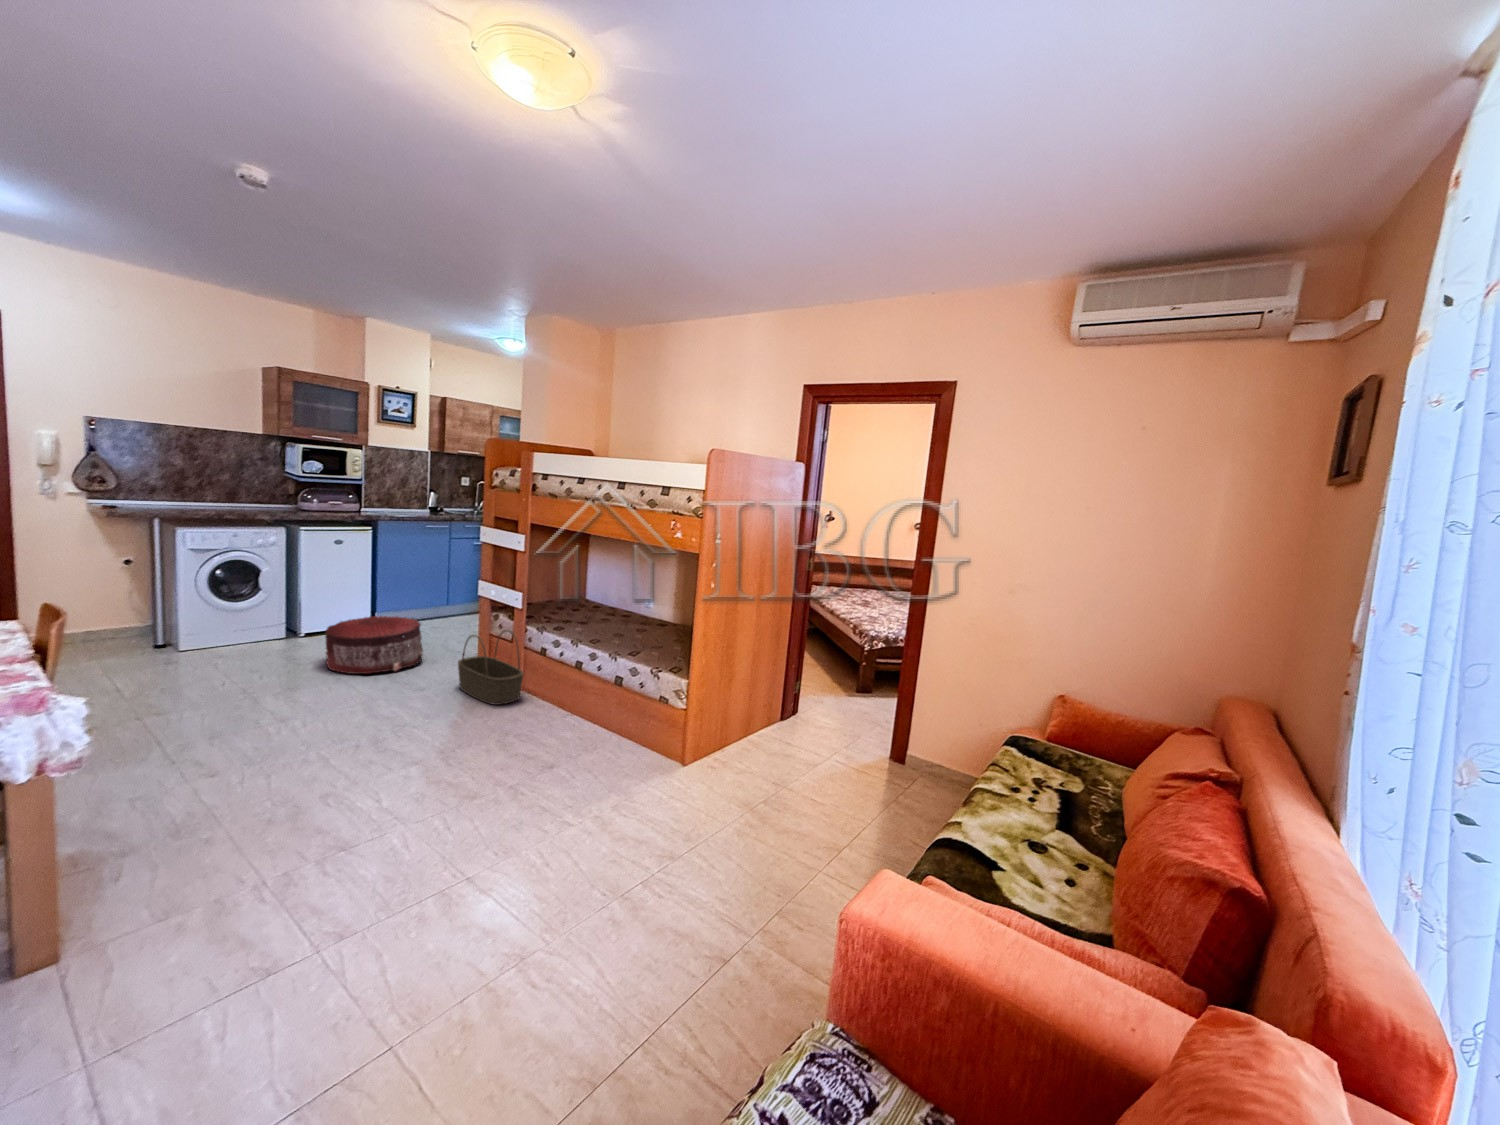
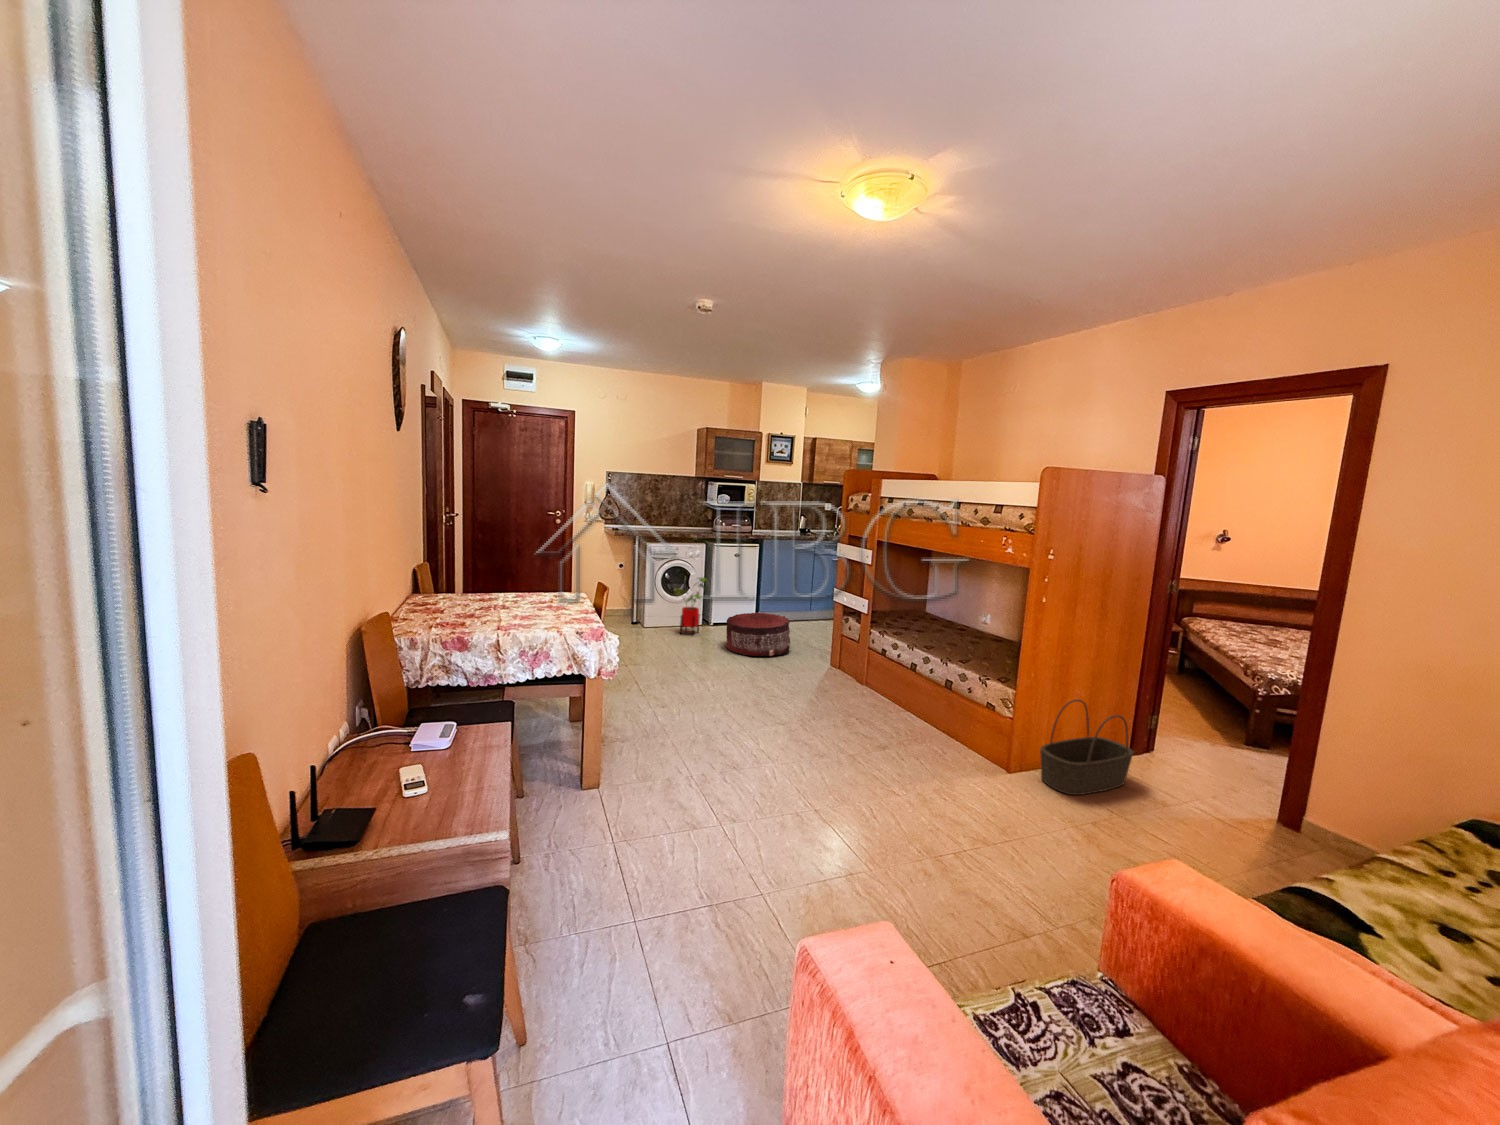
house plant: none [230,574,294,656] -> present [673,577,706,635]
basket: present [458,630,523,705] -> present [1040,699,1133,795]

